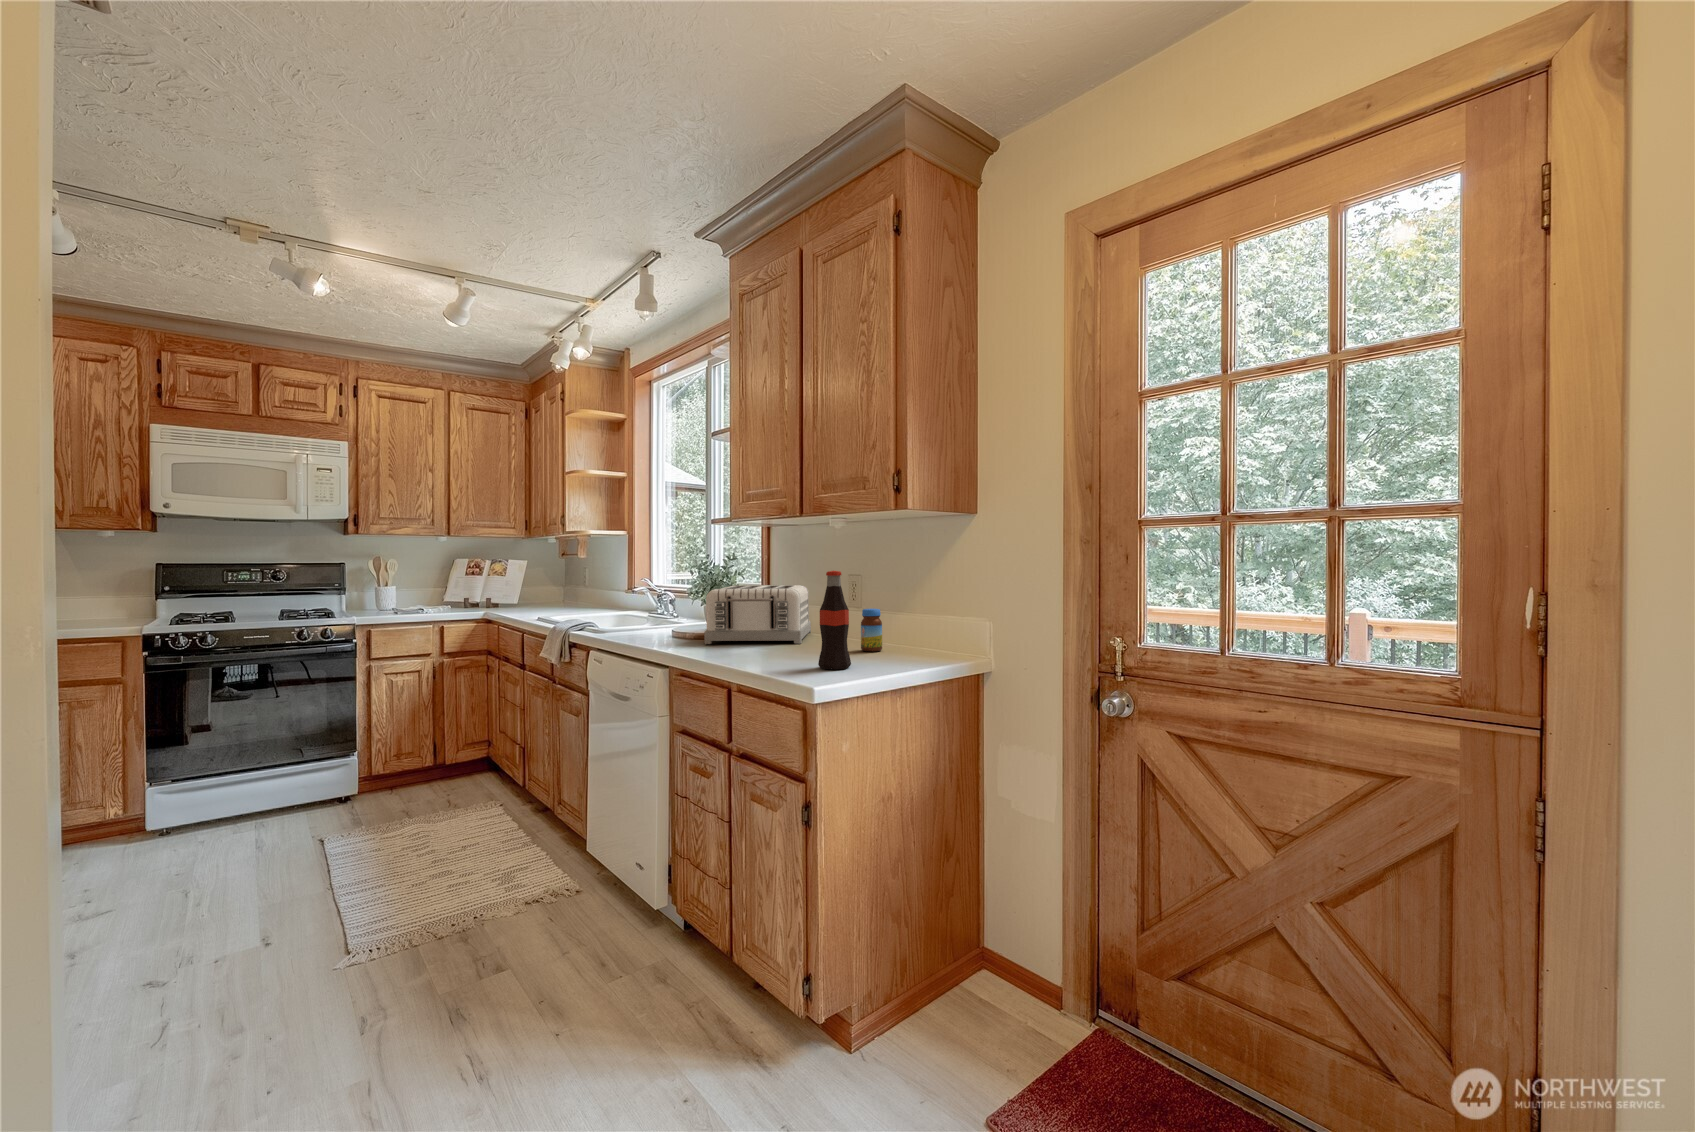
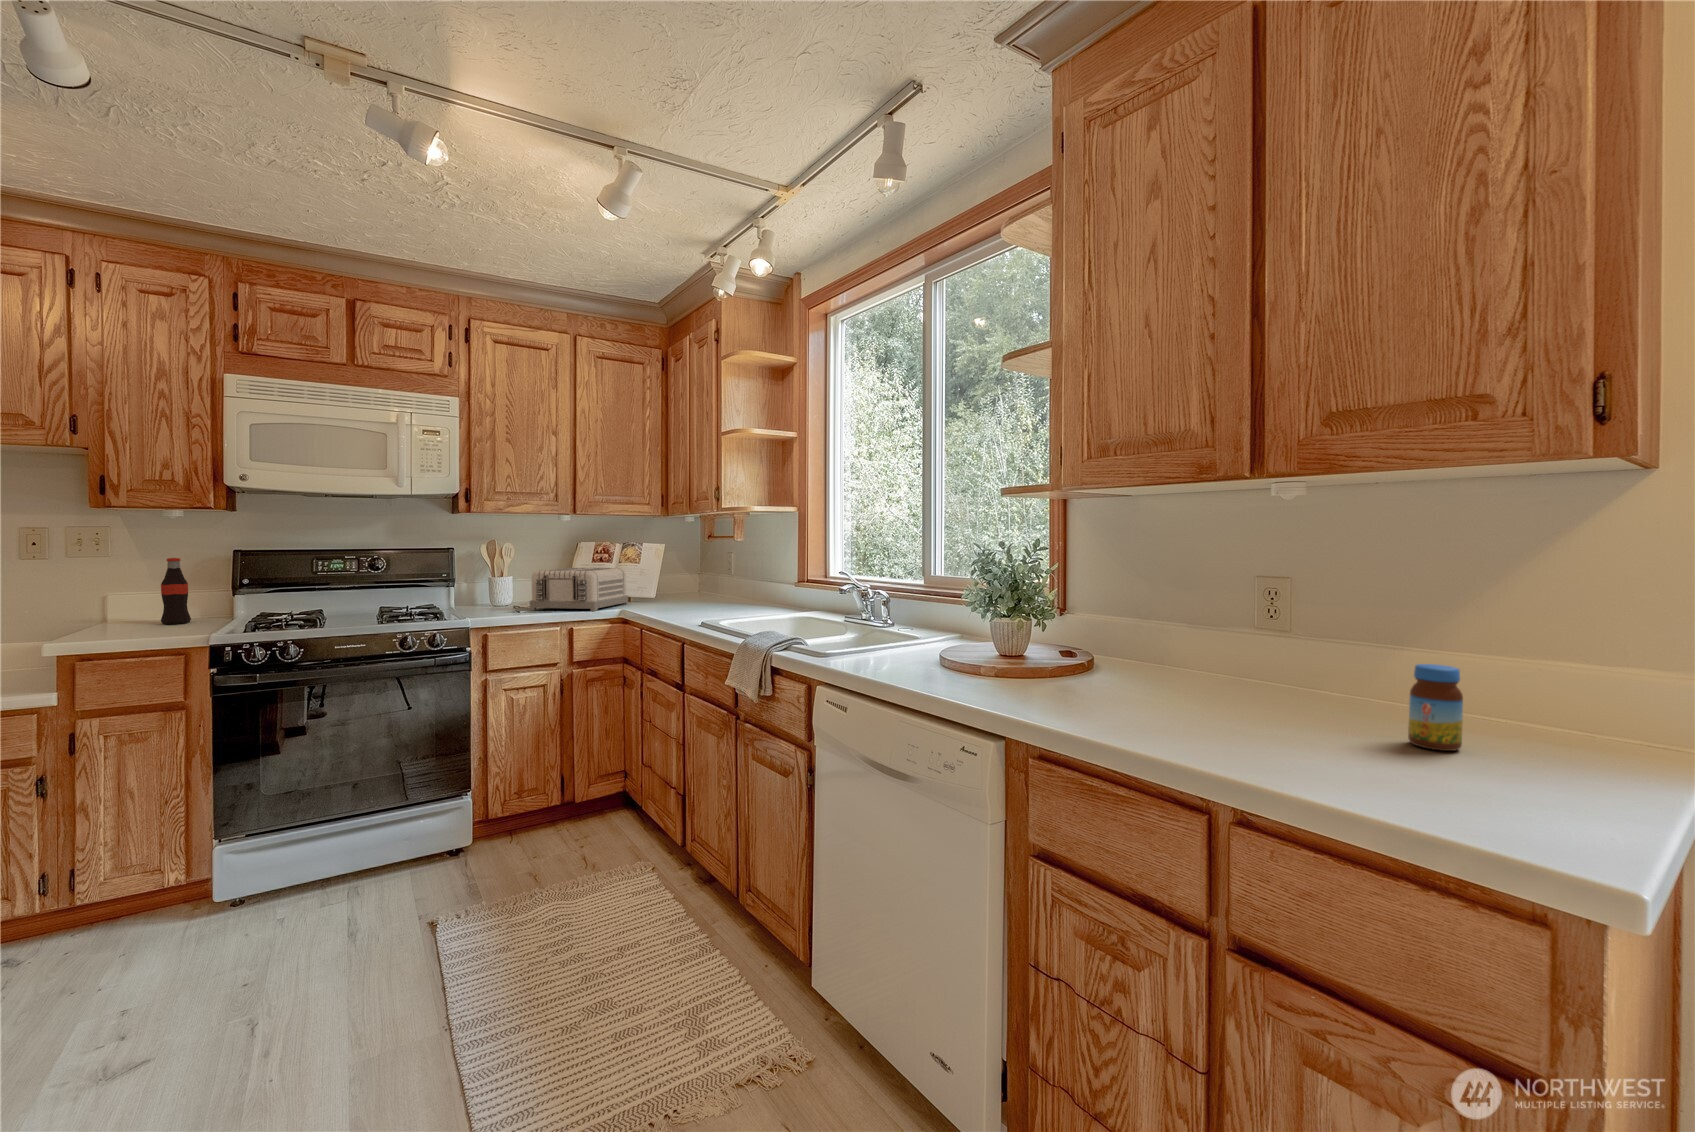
bottle: present [818,571,851,670] -> present [161,558,191,624]
toaster: present [704,585,811,644] -> present [530,568,628,611]

